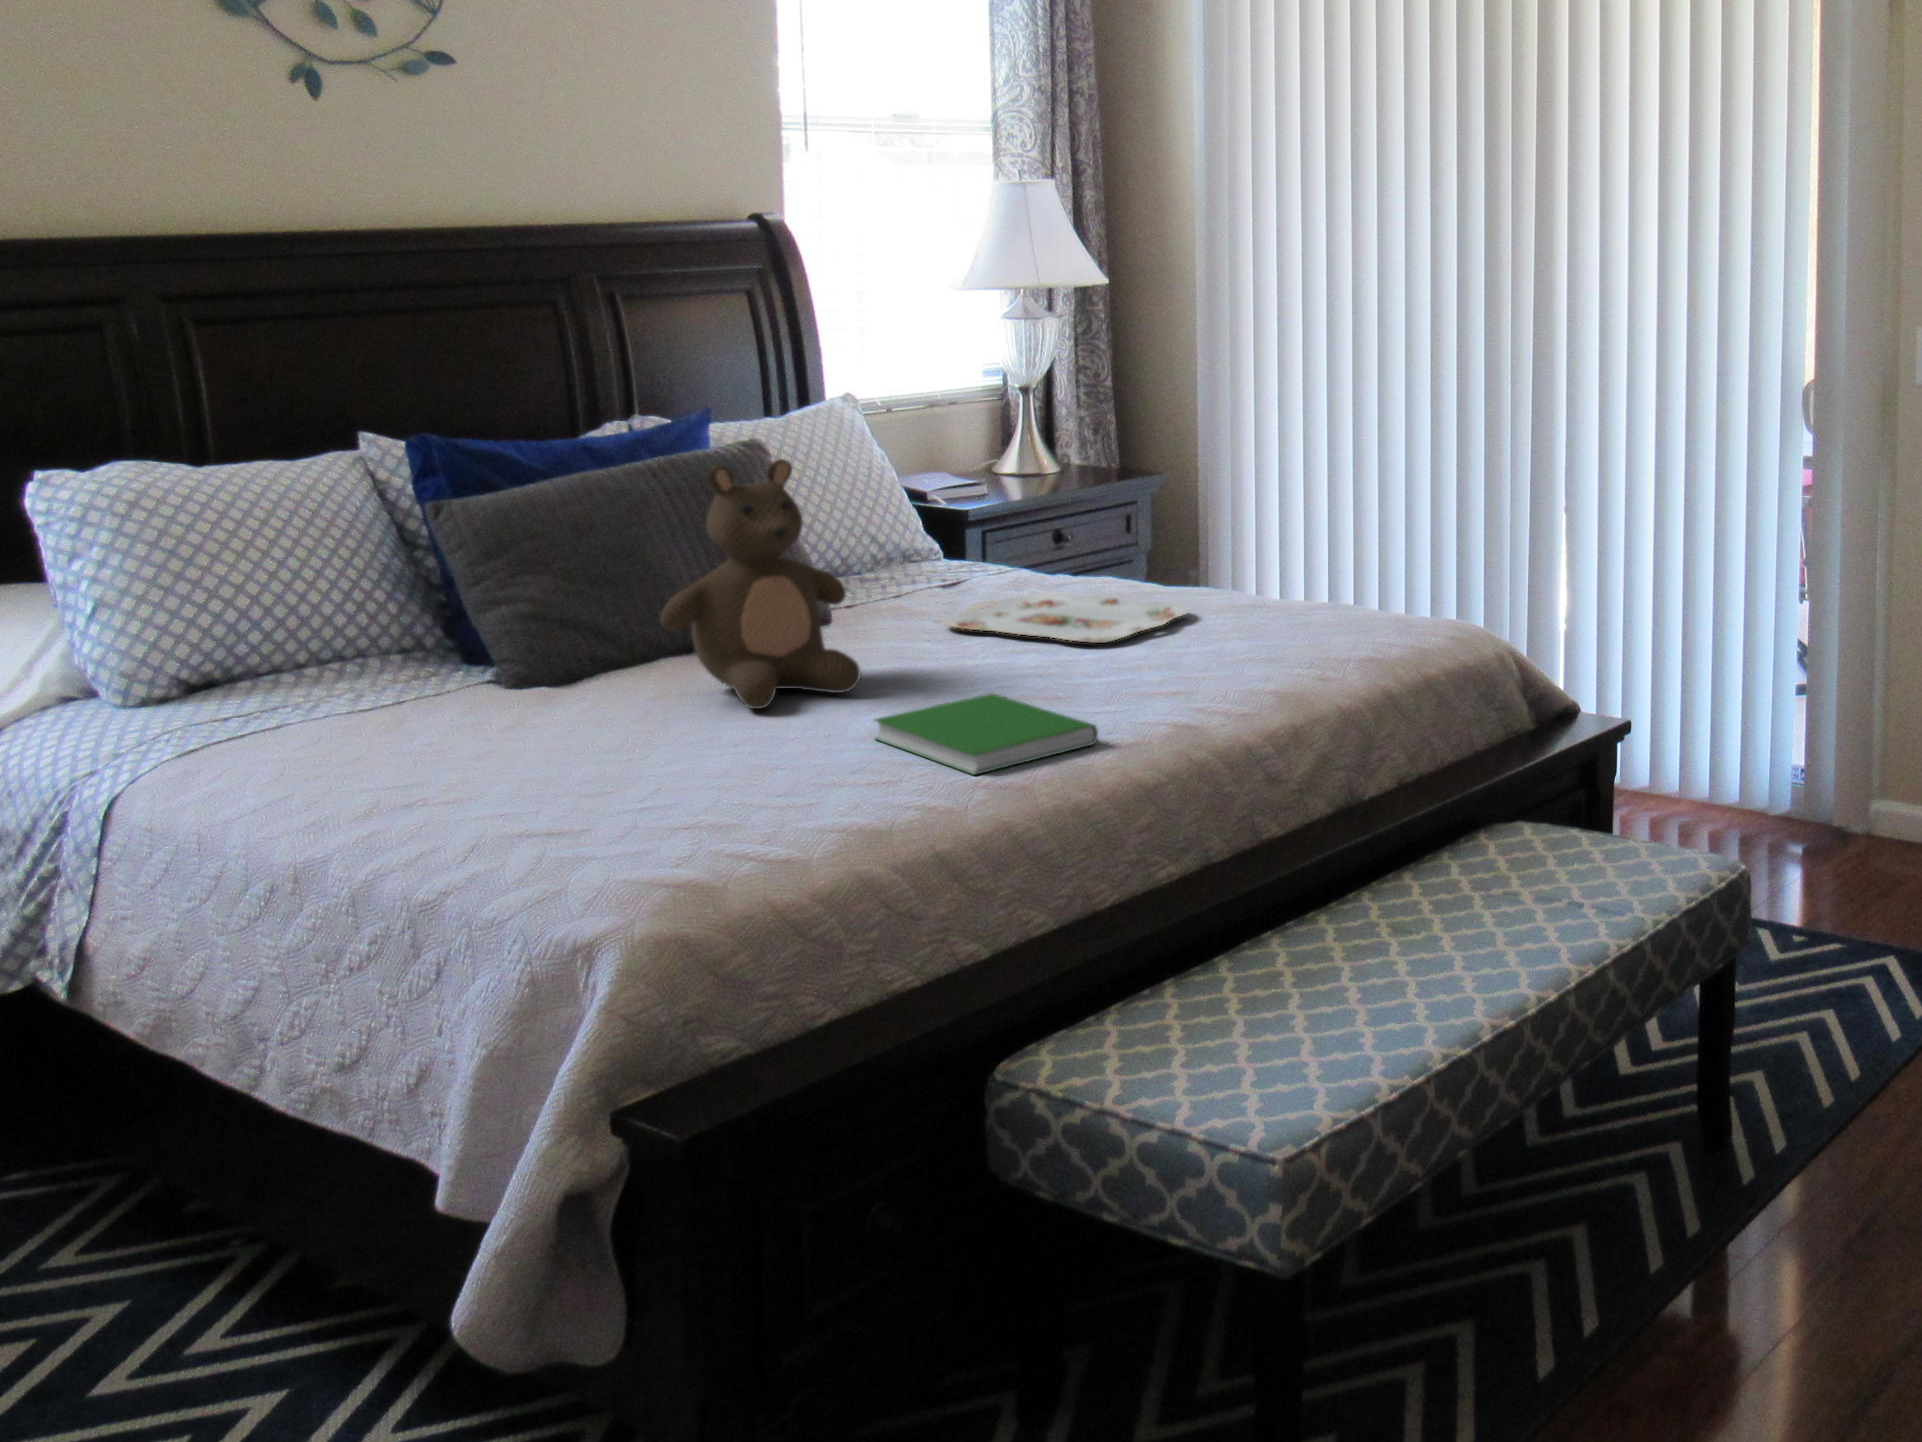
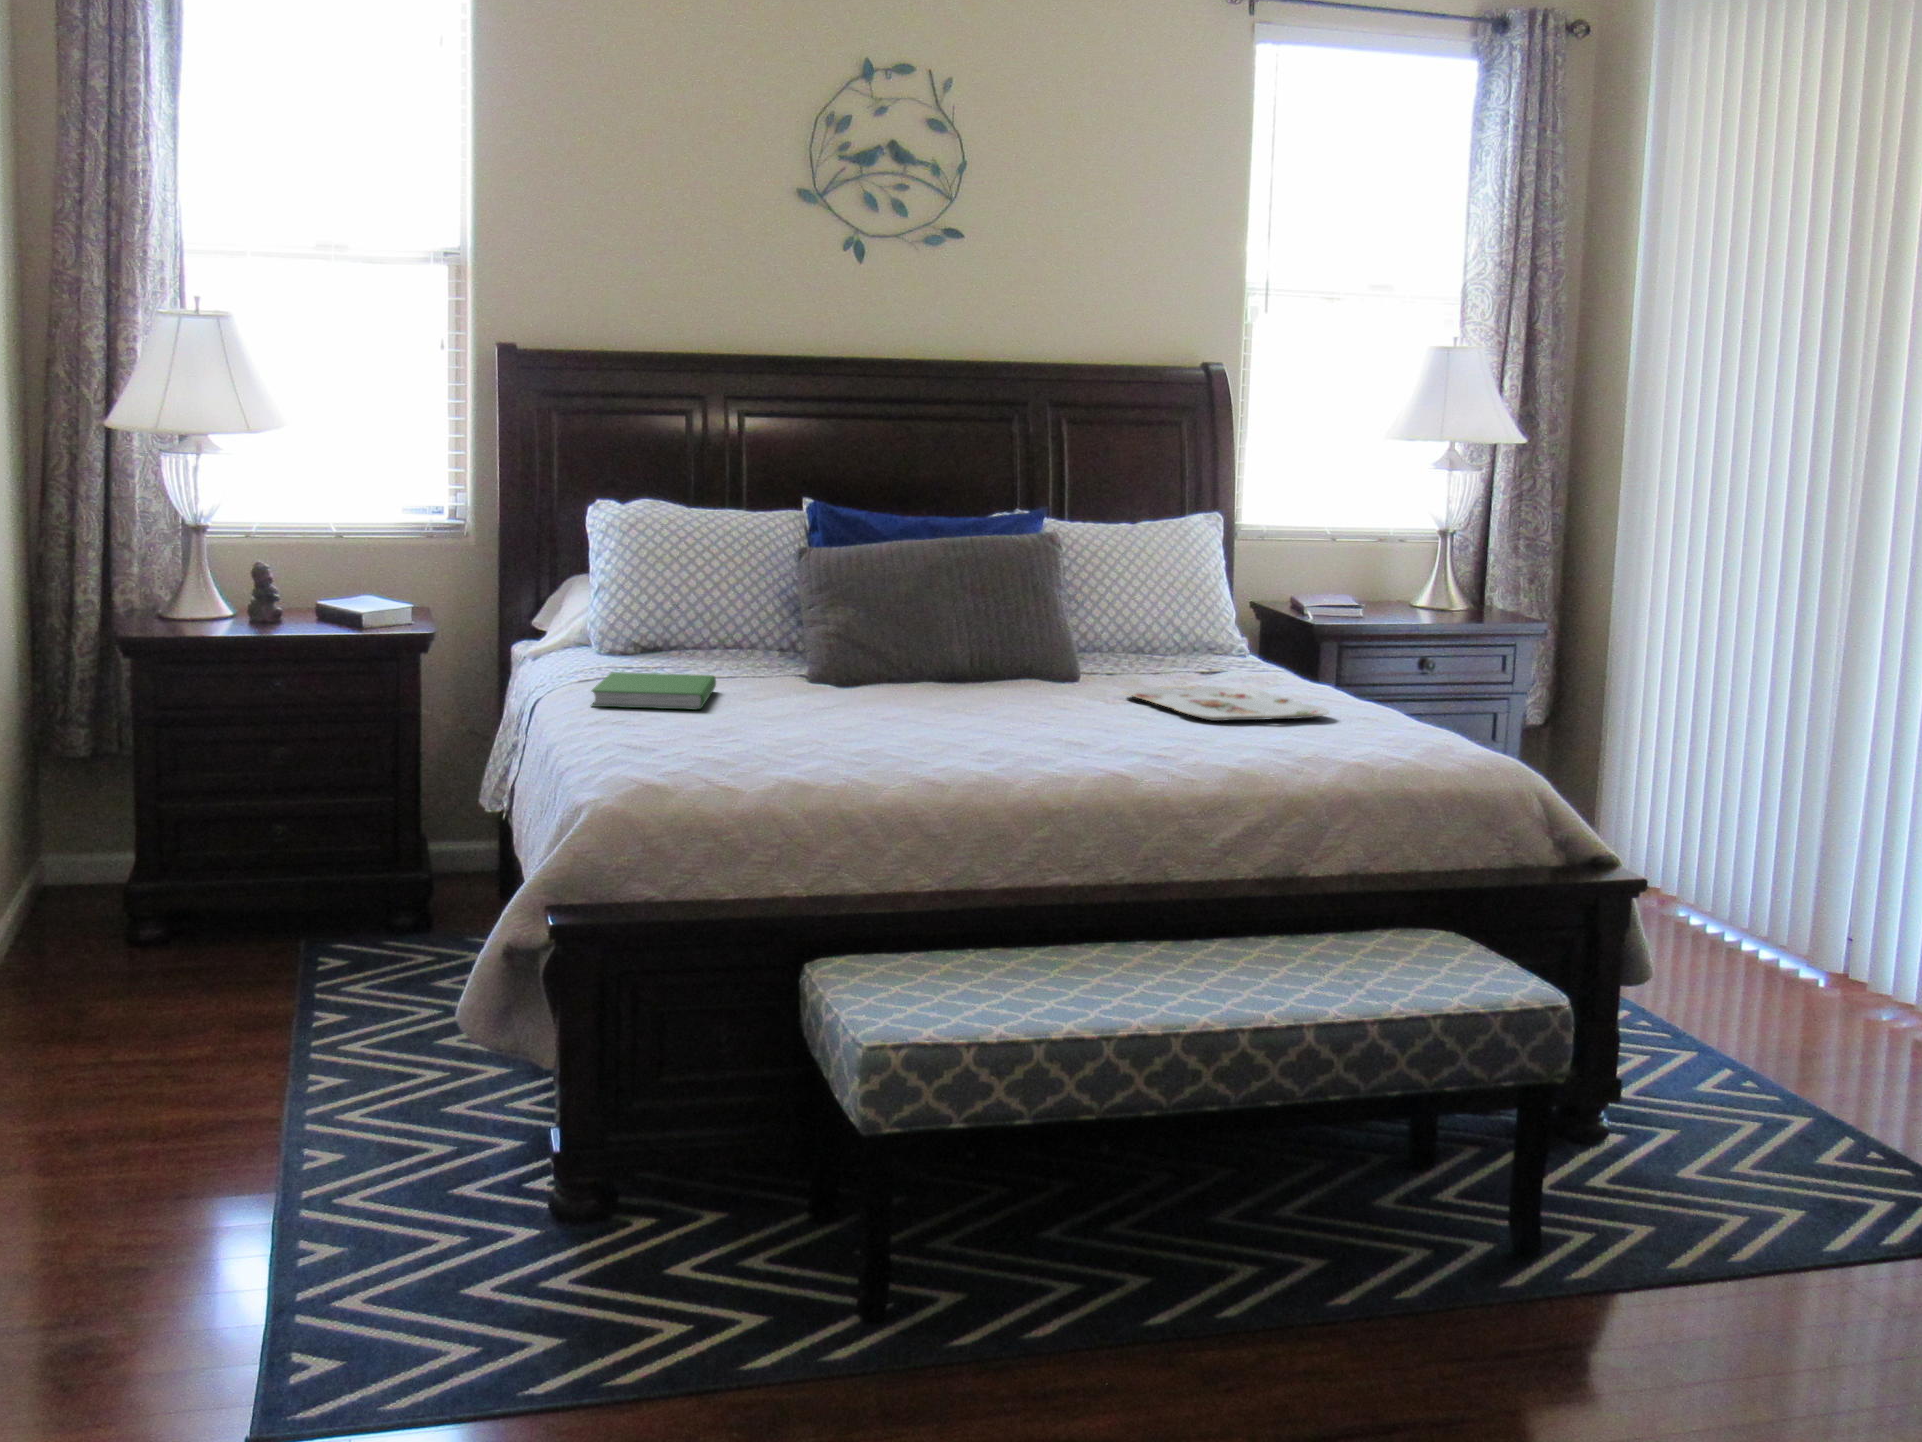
stuffed bear: present [660,459,860,709] -> none [848,516,999,709]
hardcover book: present [876,694,1098,775] -> present [591,672,716,710]

